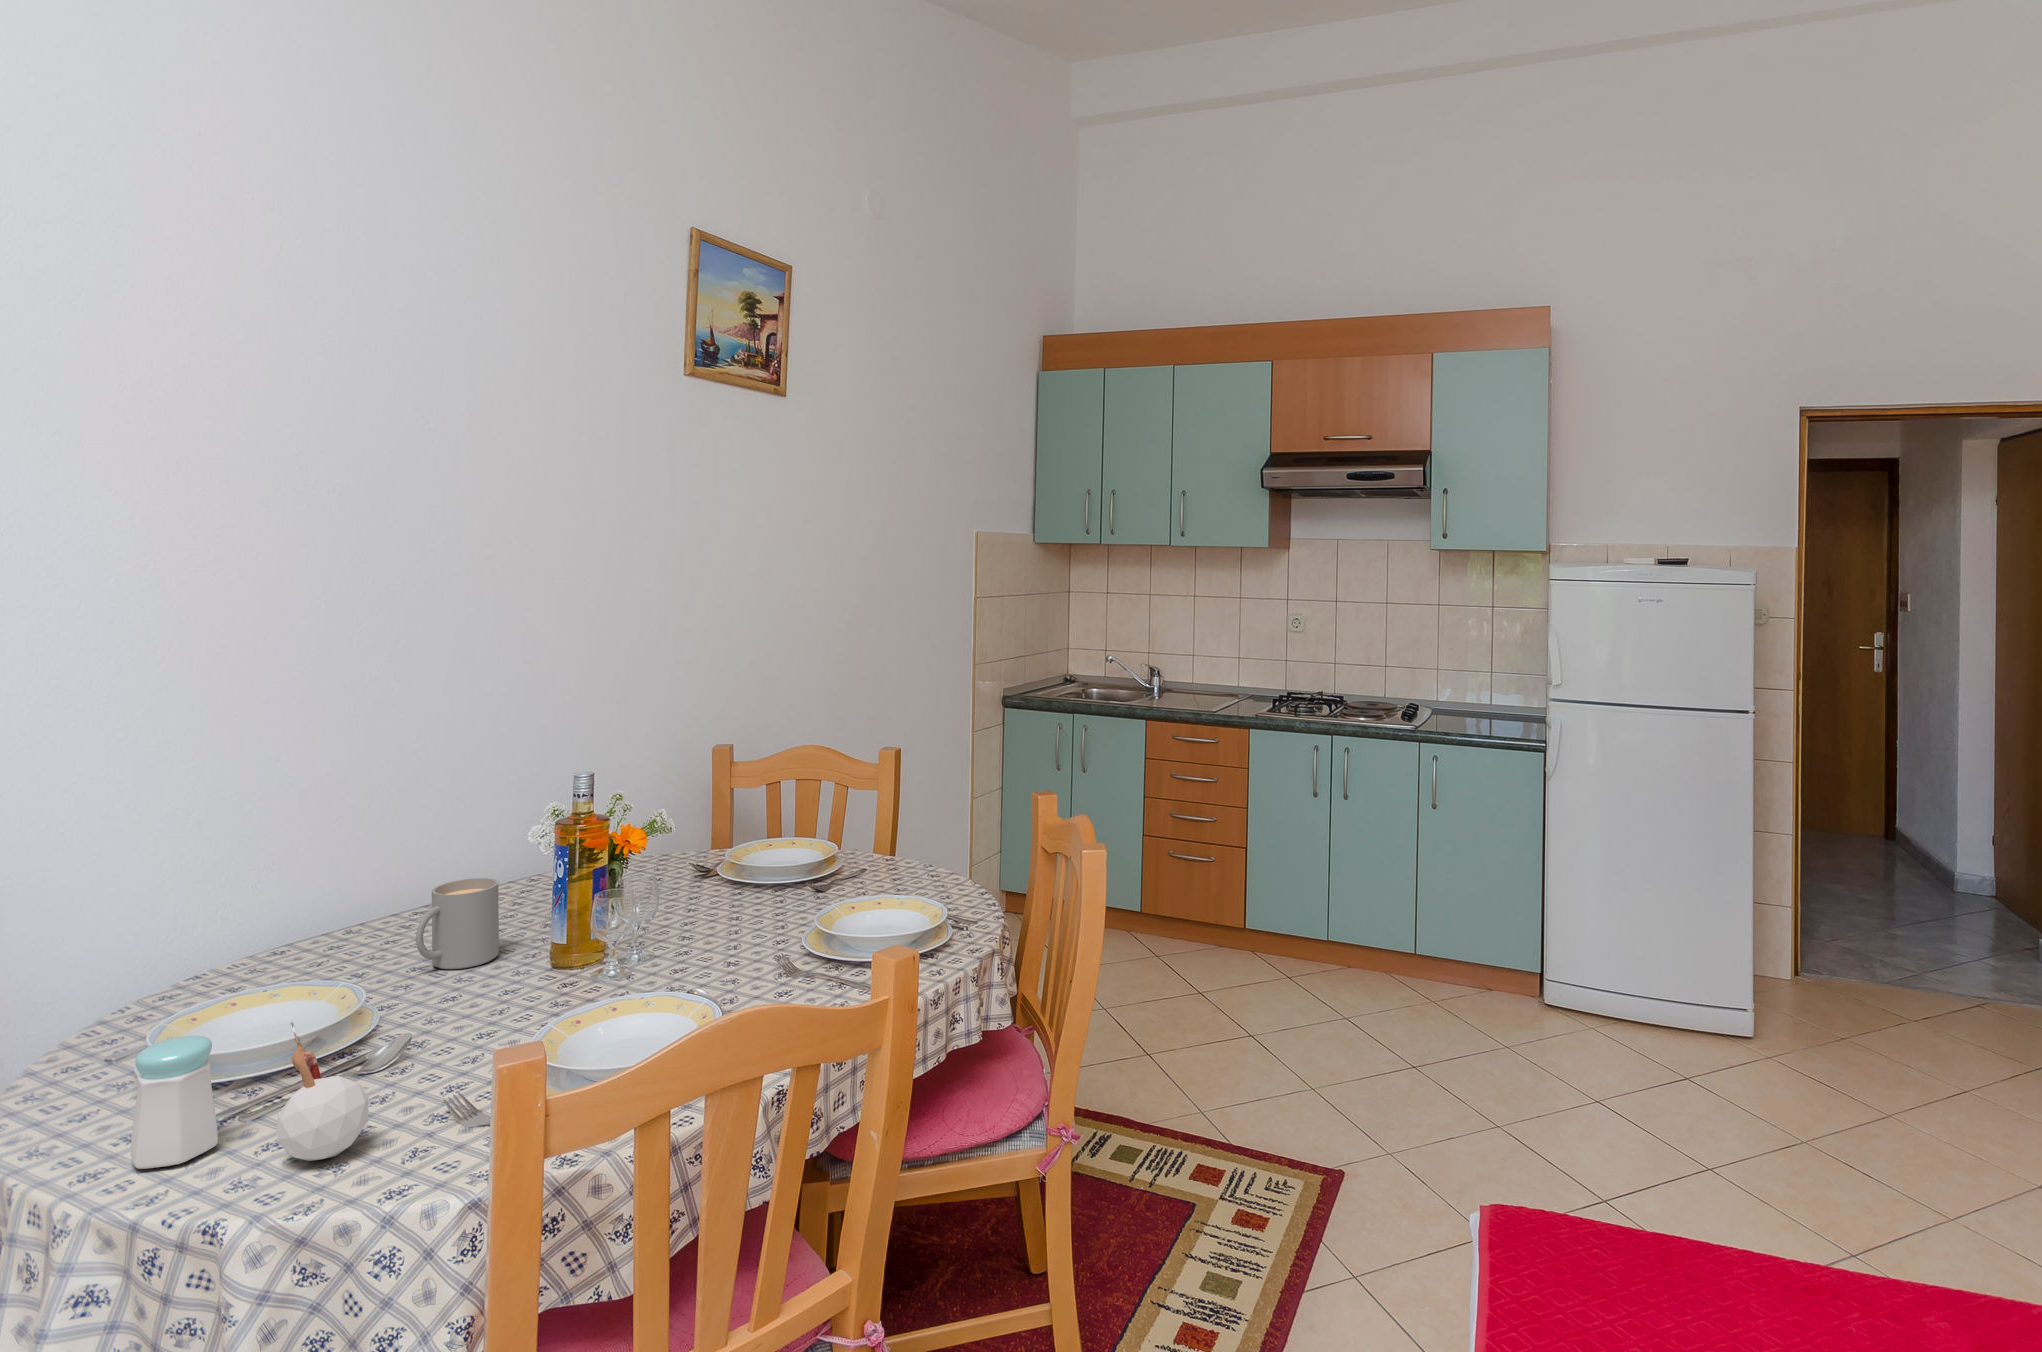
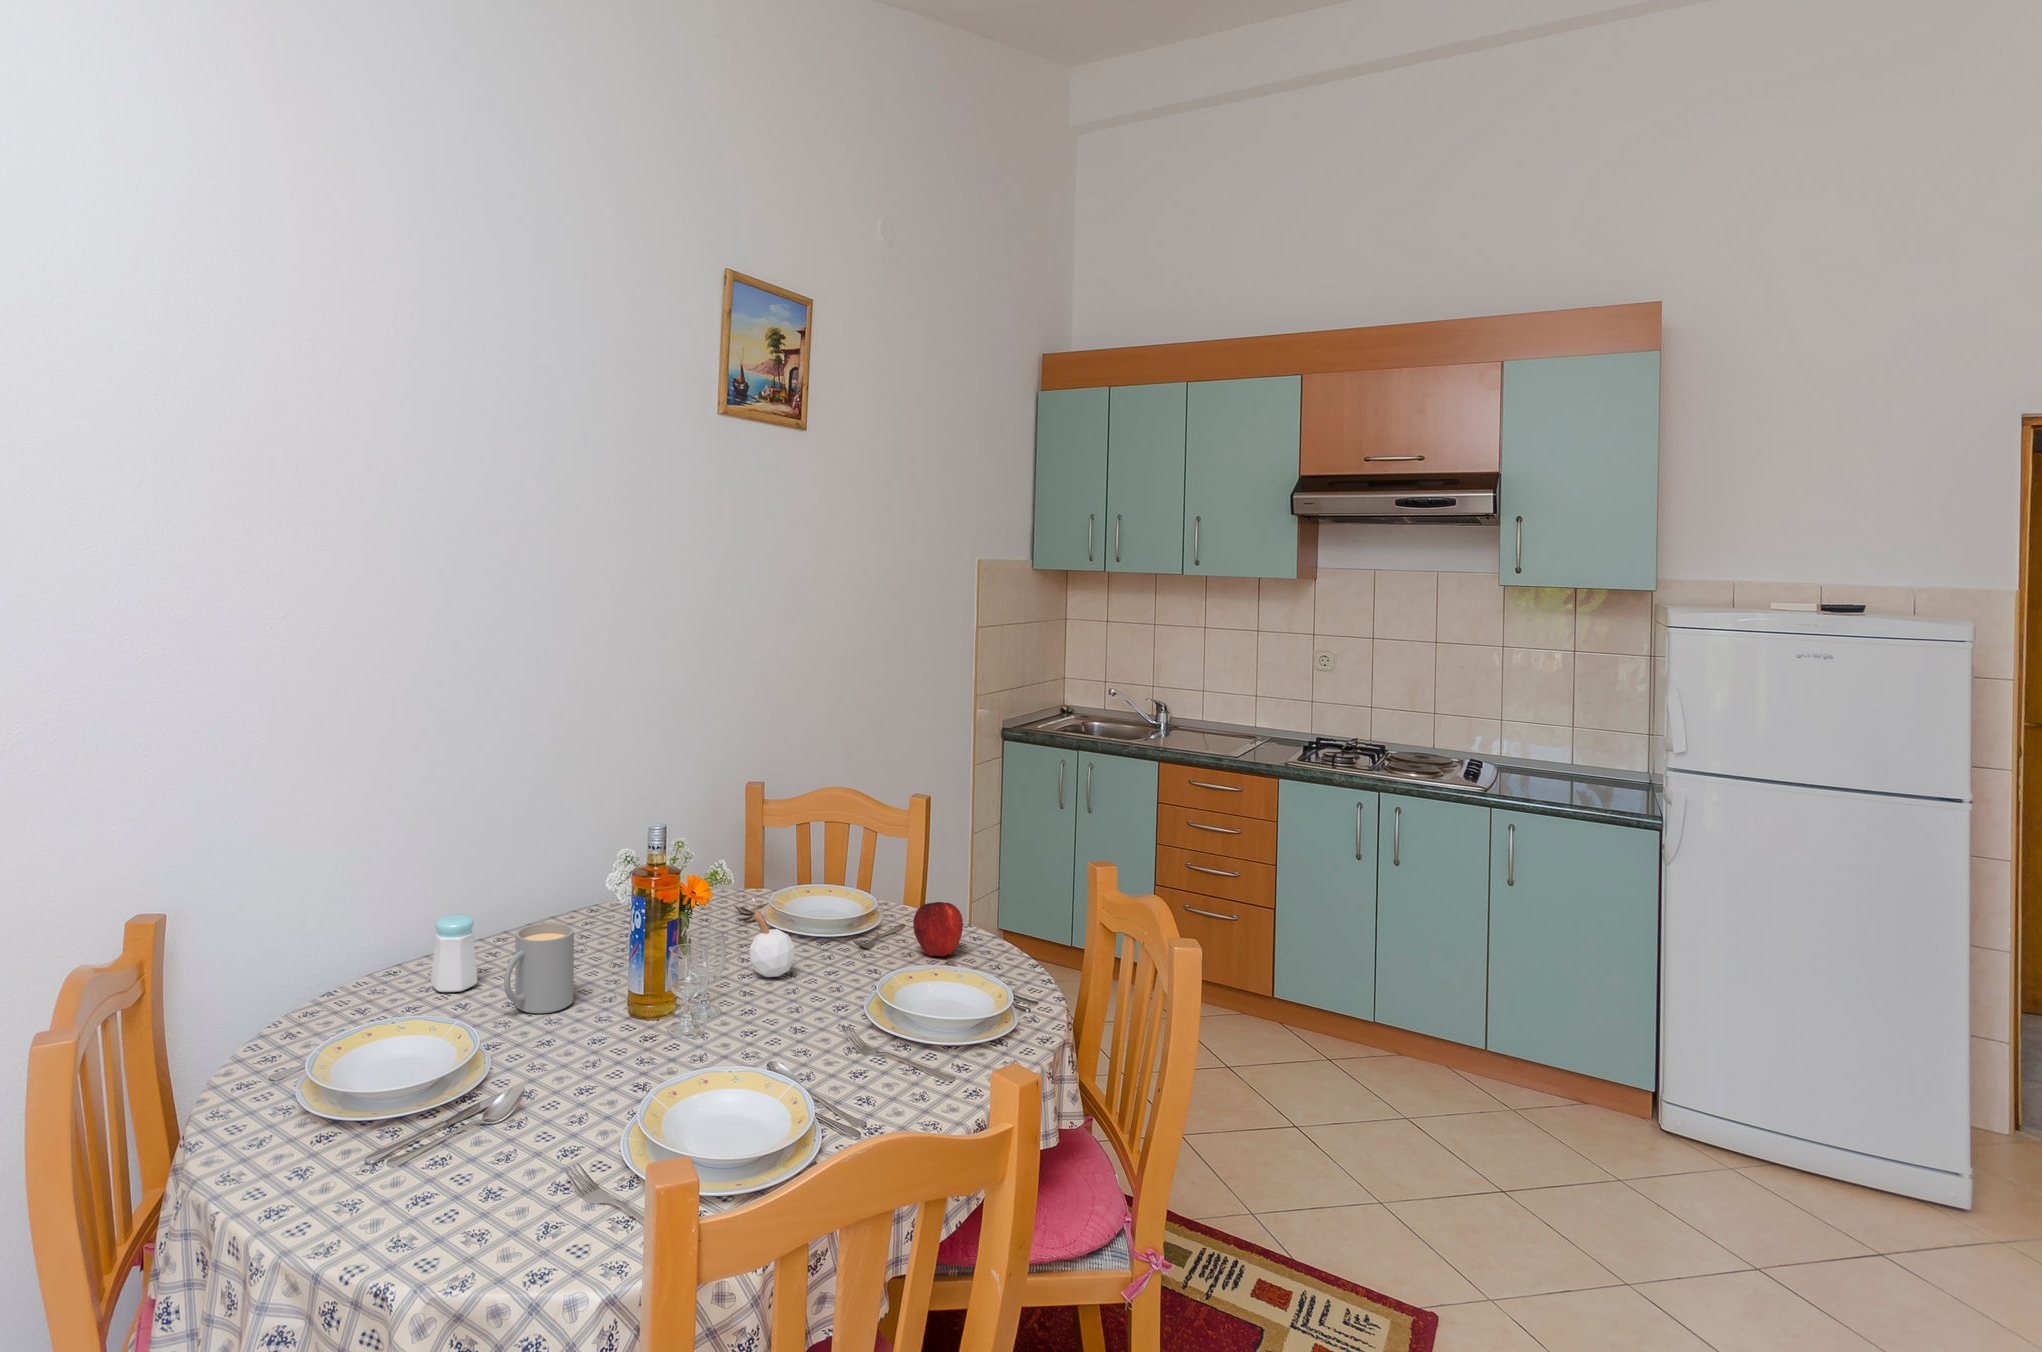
apple: none [867,838,916,890] -> present [913,902,963,956]
candle: present [277,1022,368,1161] -> present [750,895,795,977]
salt shaker: present [131,1036,218,1169] -> present [431,915,477,992]

